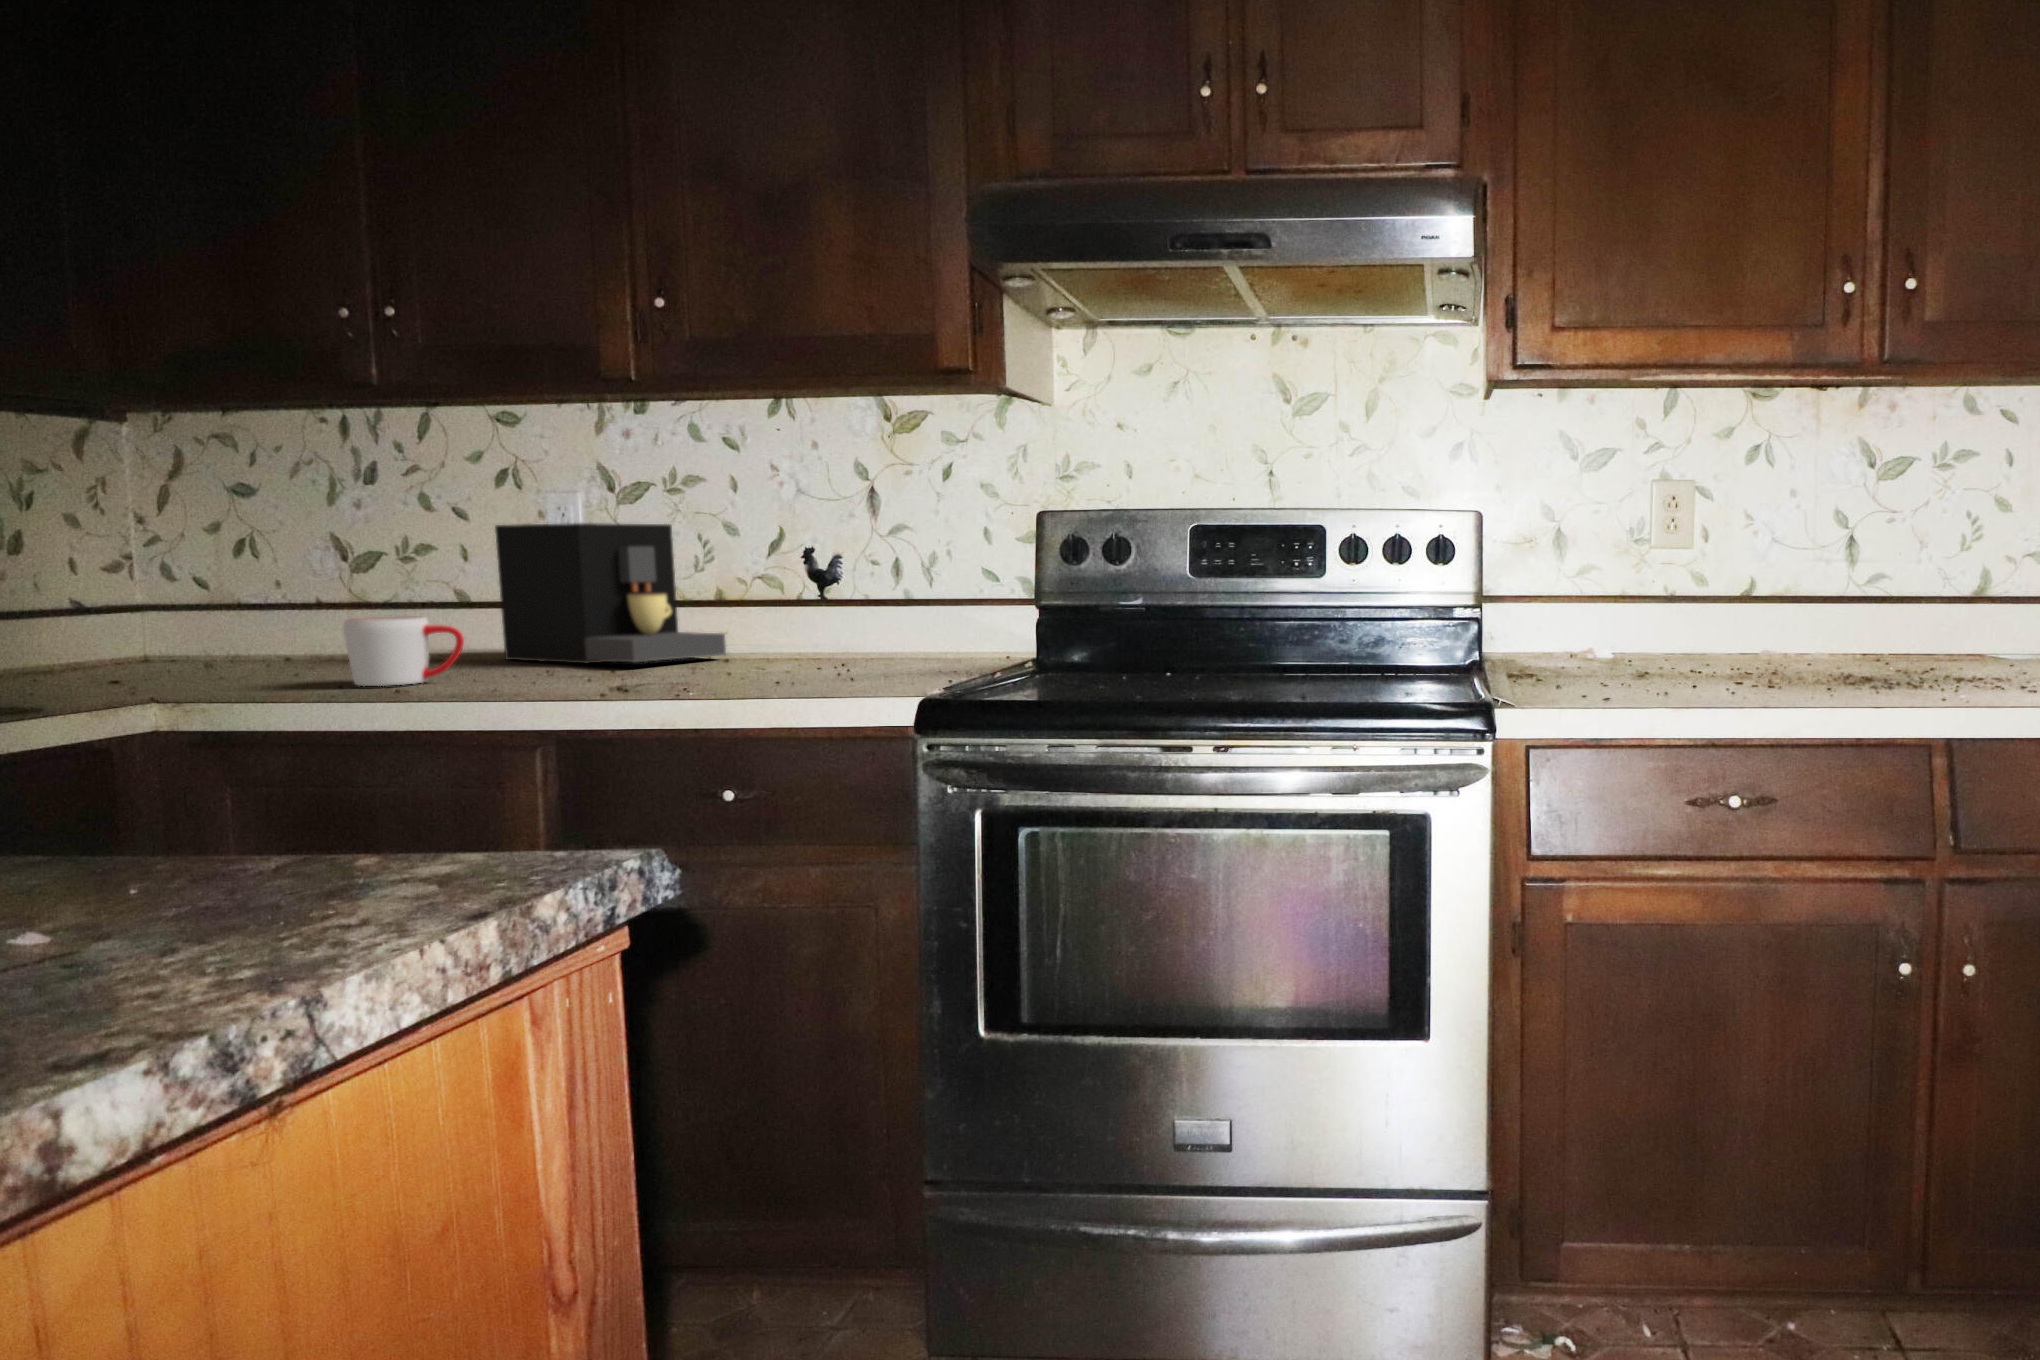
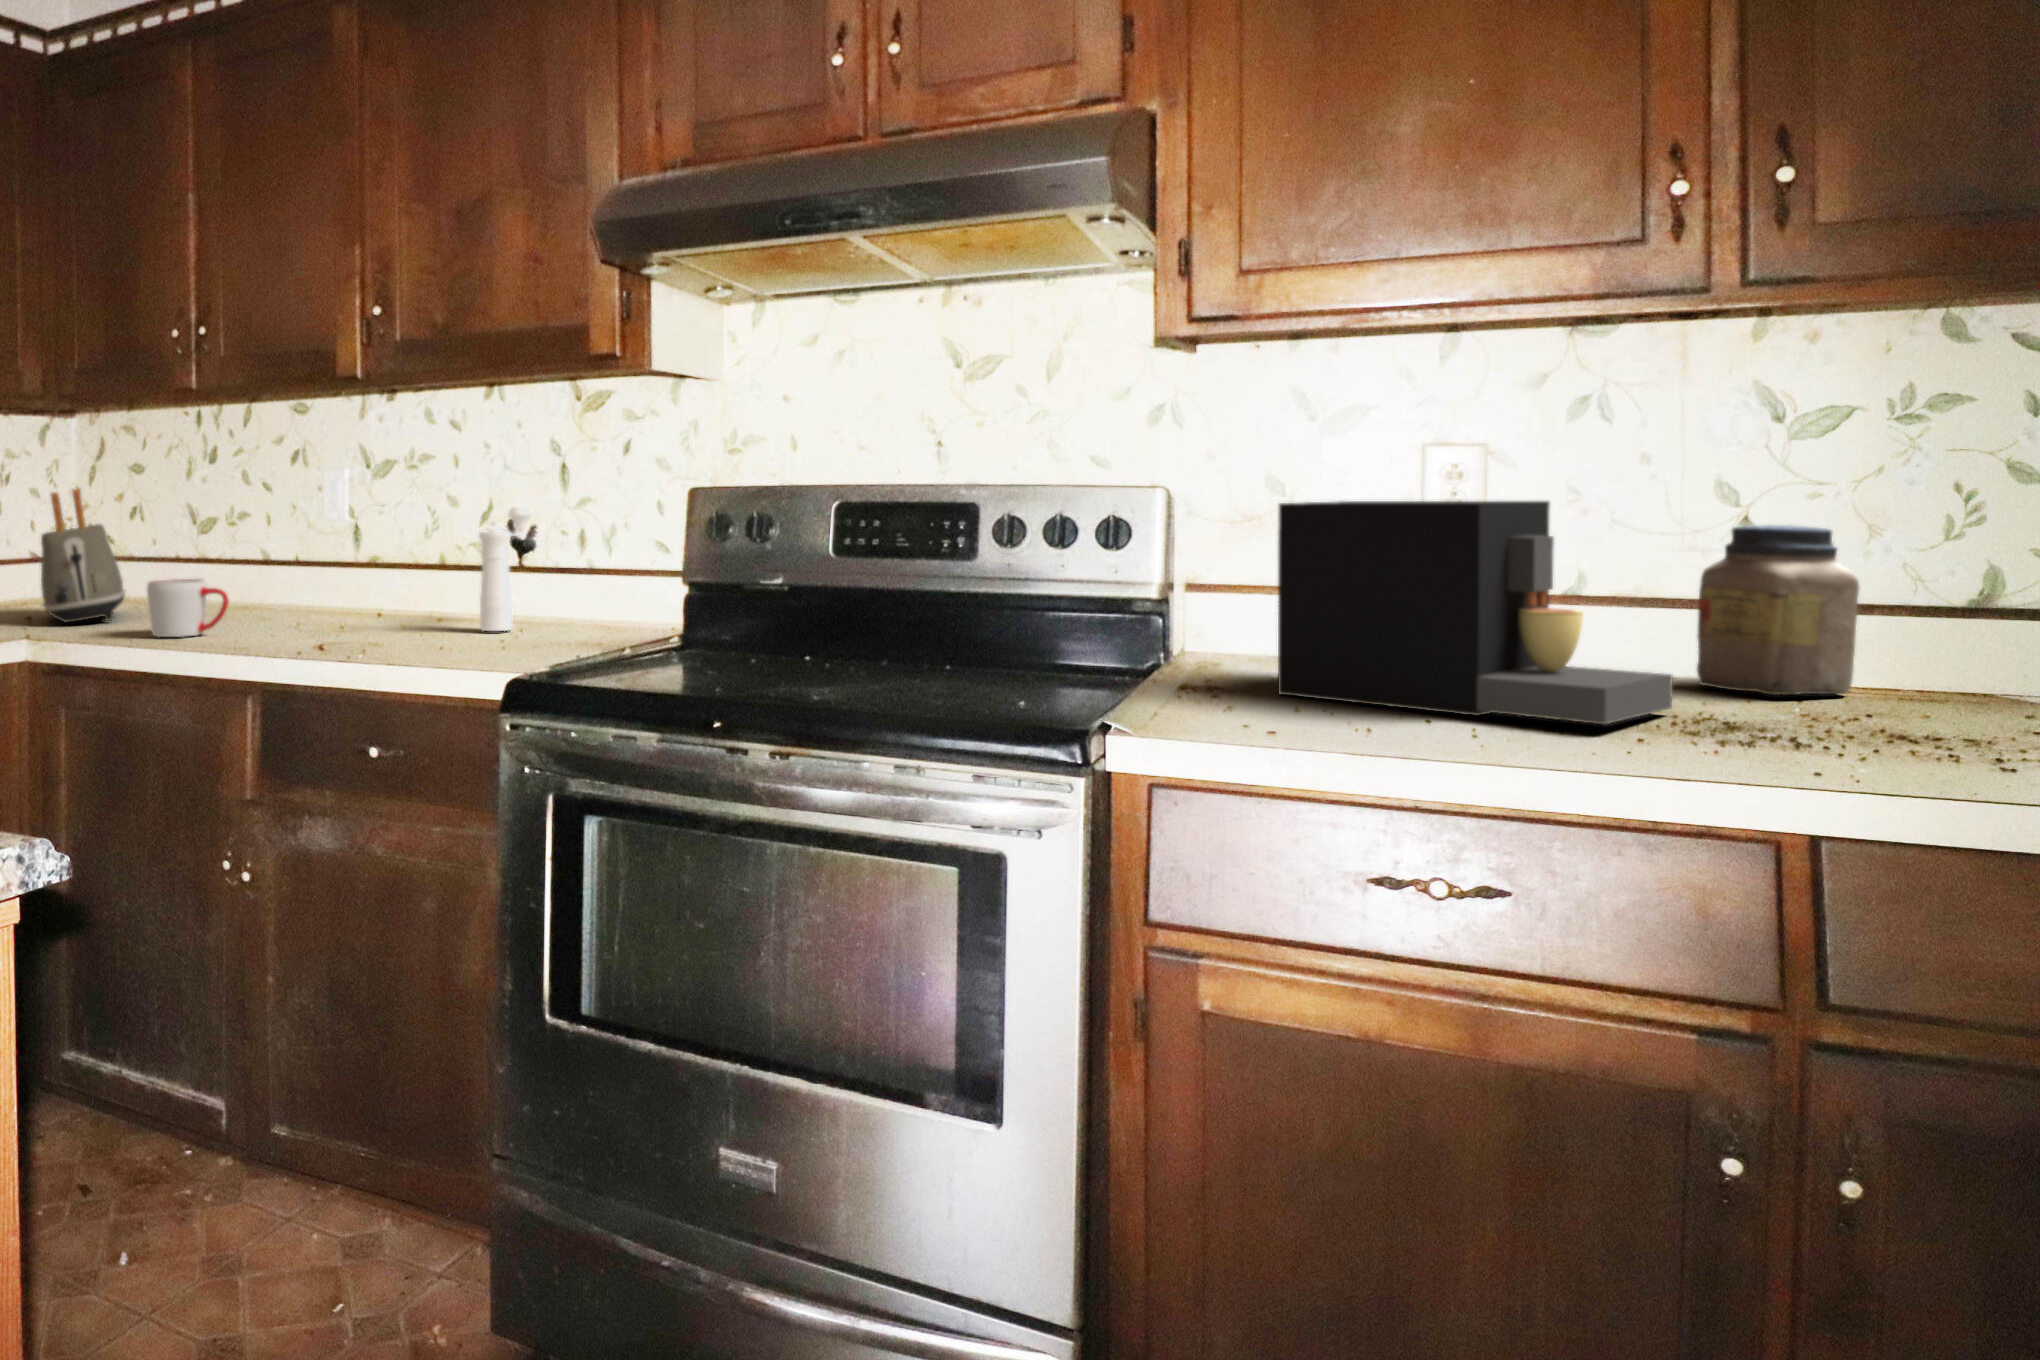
toaster: none [137,507,274,677] -> present [41,489,125,623]
coffee maker: present [495,523,726,663] -> present [1278,501,1672,724]
pepper mill: none [784,534,836,665] -> present [479,507,532,631]
jar: none [1838,544,1933,666] -> present [1697,525,1859,695]

